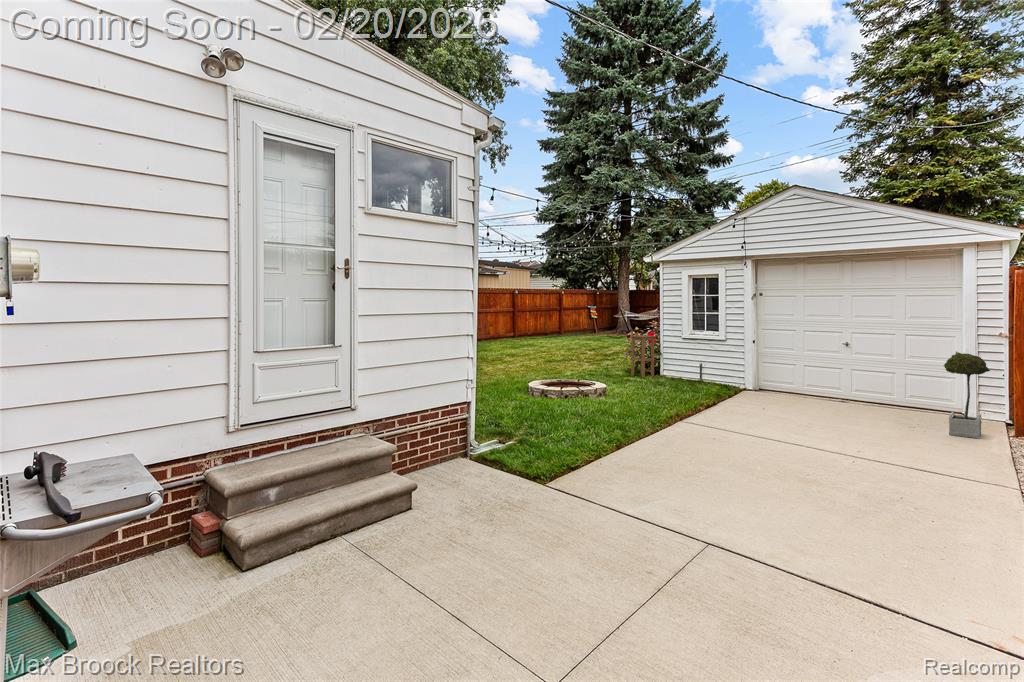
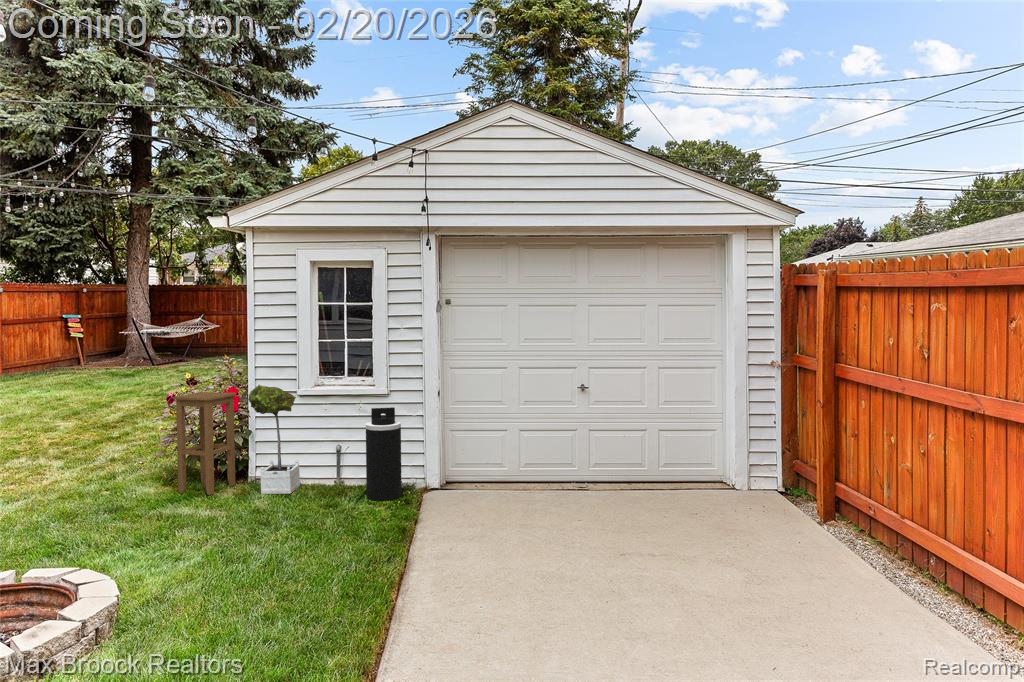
trash can: none [710,345,729,388] -> present [366,407,402,501]
potted tree: present [944,352,990,439] -> present [248,385,300,494]

